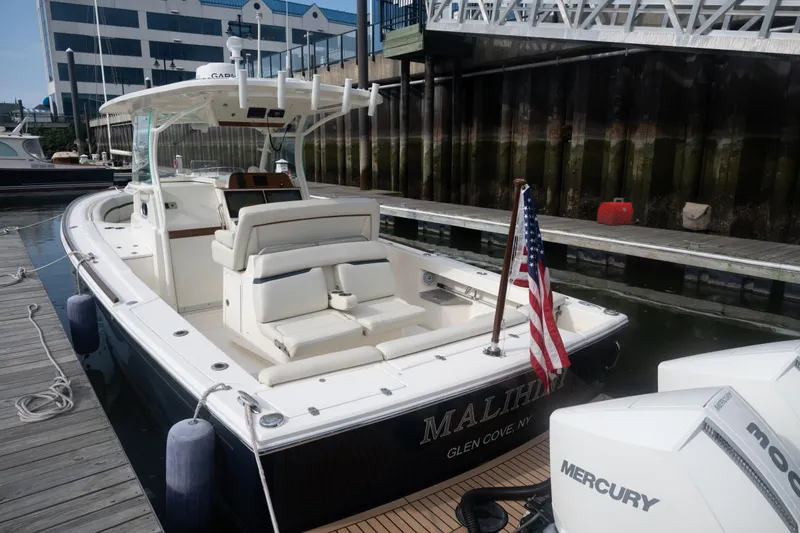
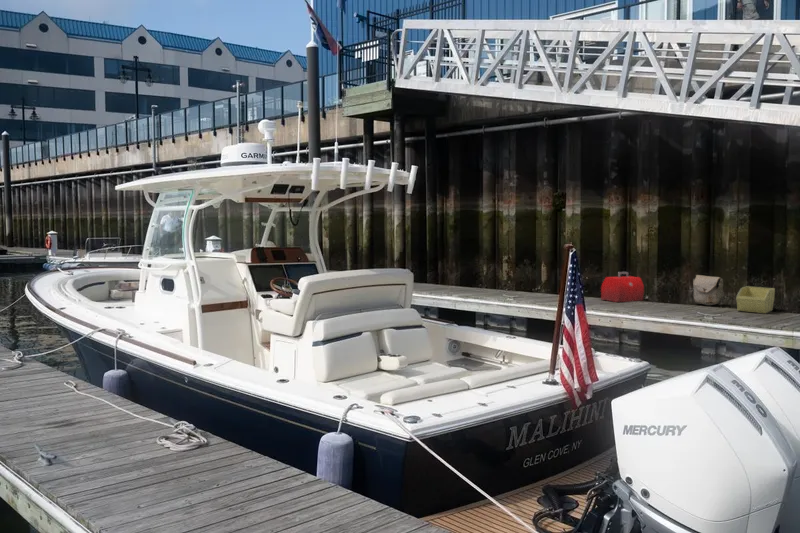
storage bin: none [722,214,761,240] -> present [736,286,775,313]

